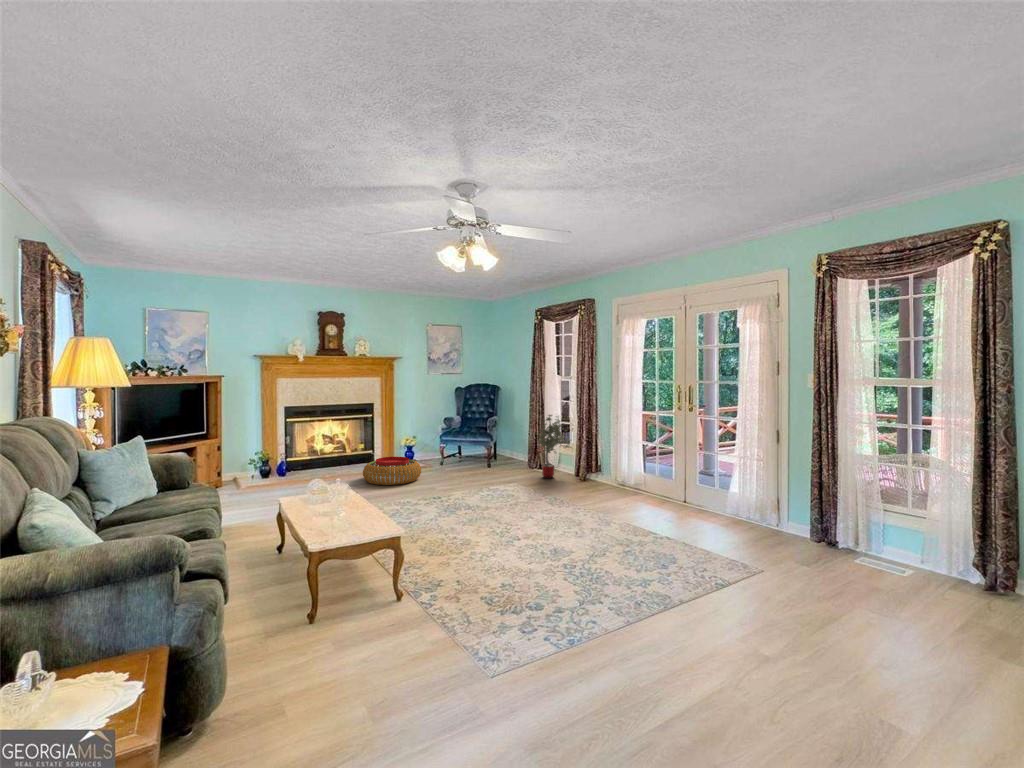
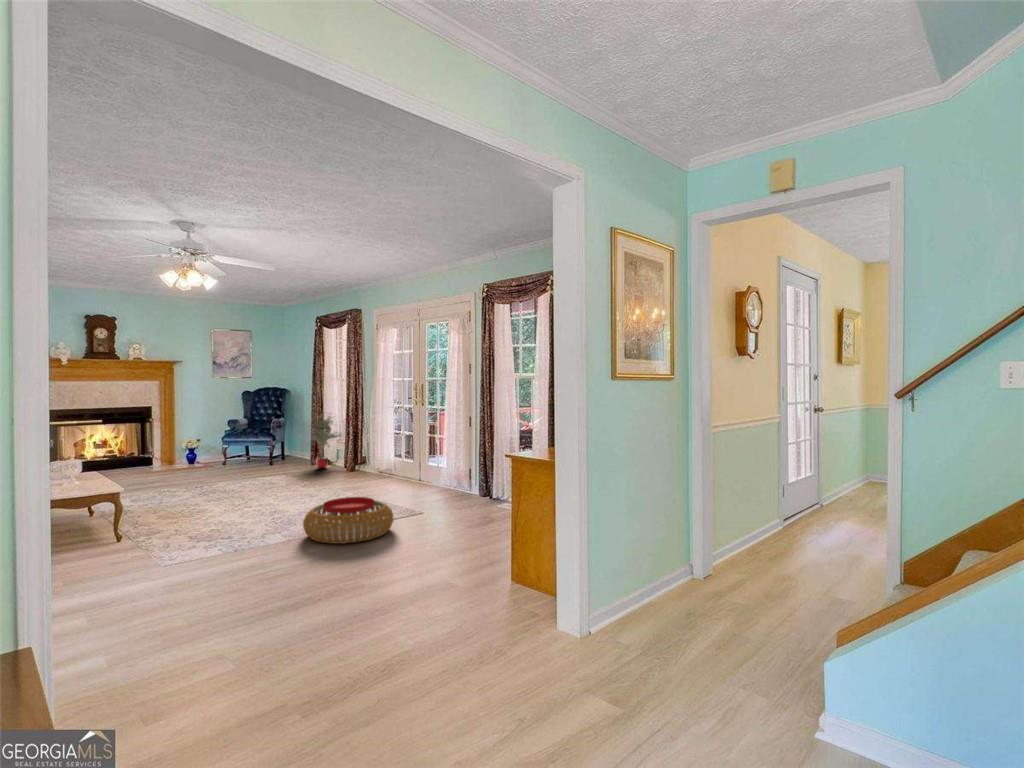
pouf: present [363,457,421,485] -> present [303,497,393,544]

